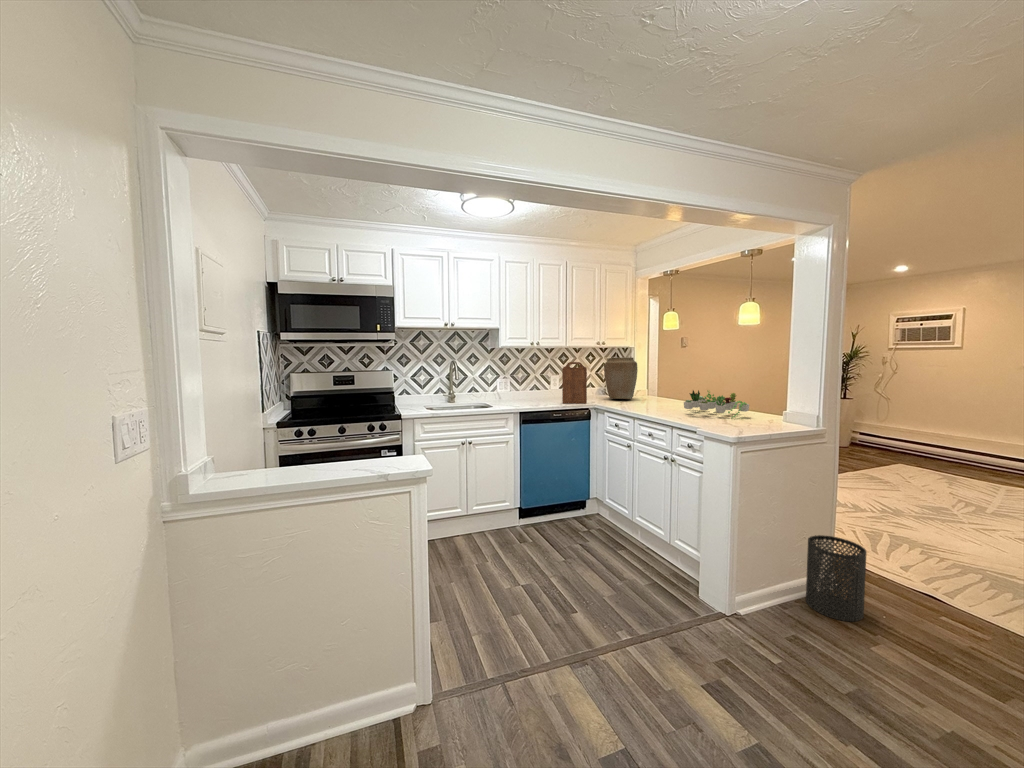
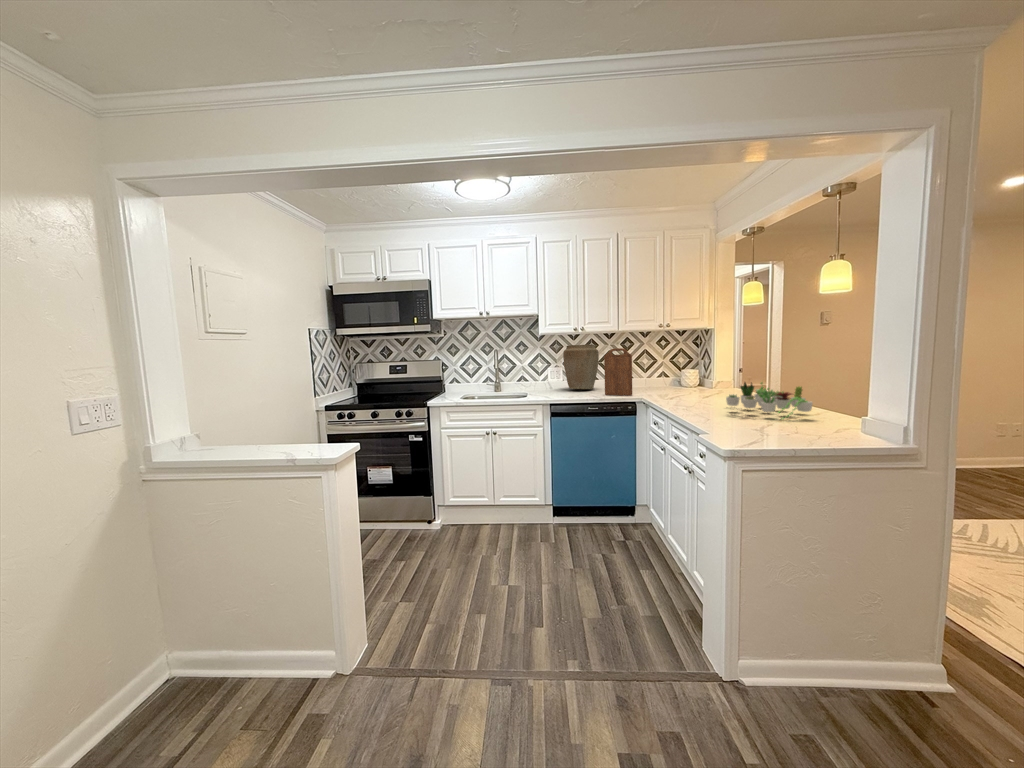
vase: present [604,357,638,399] -> present [563,345,599,389]
trash can: present [806,535,866,621] -> none [860,595,958,733]

